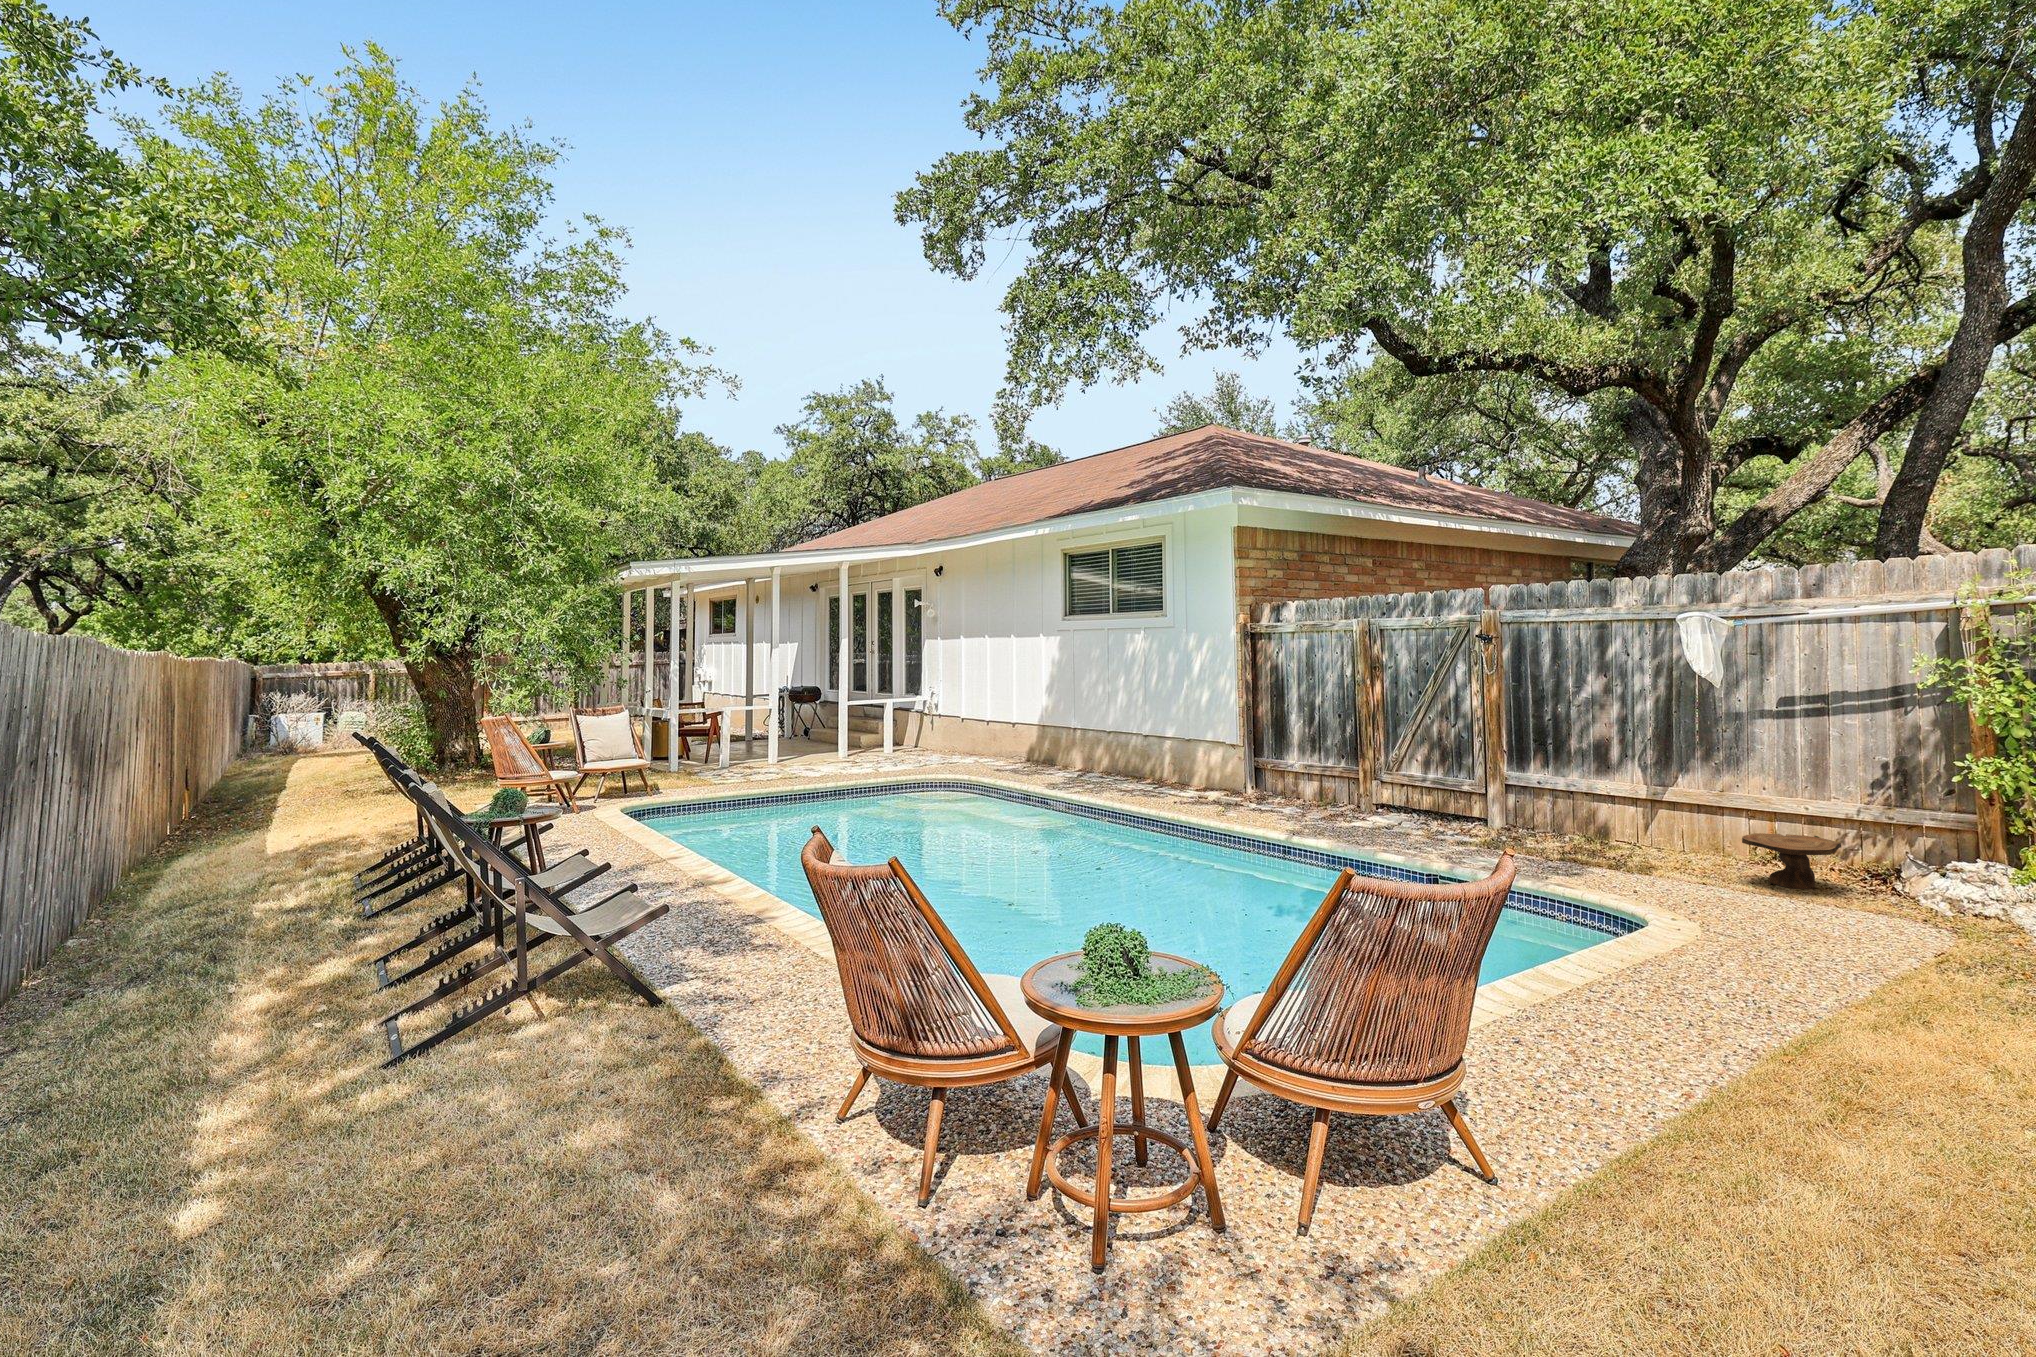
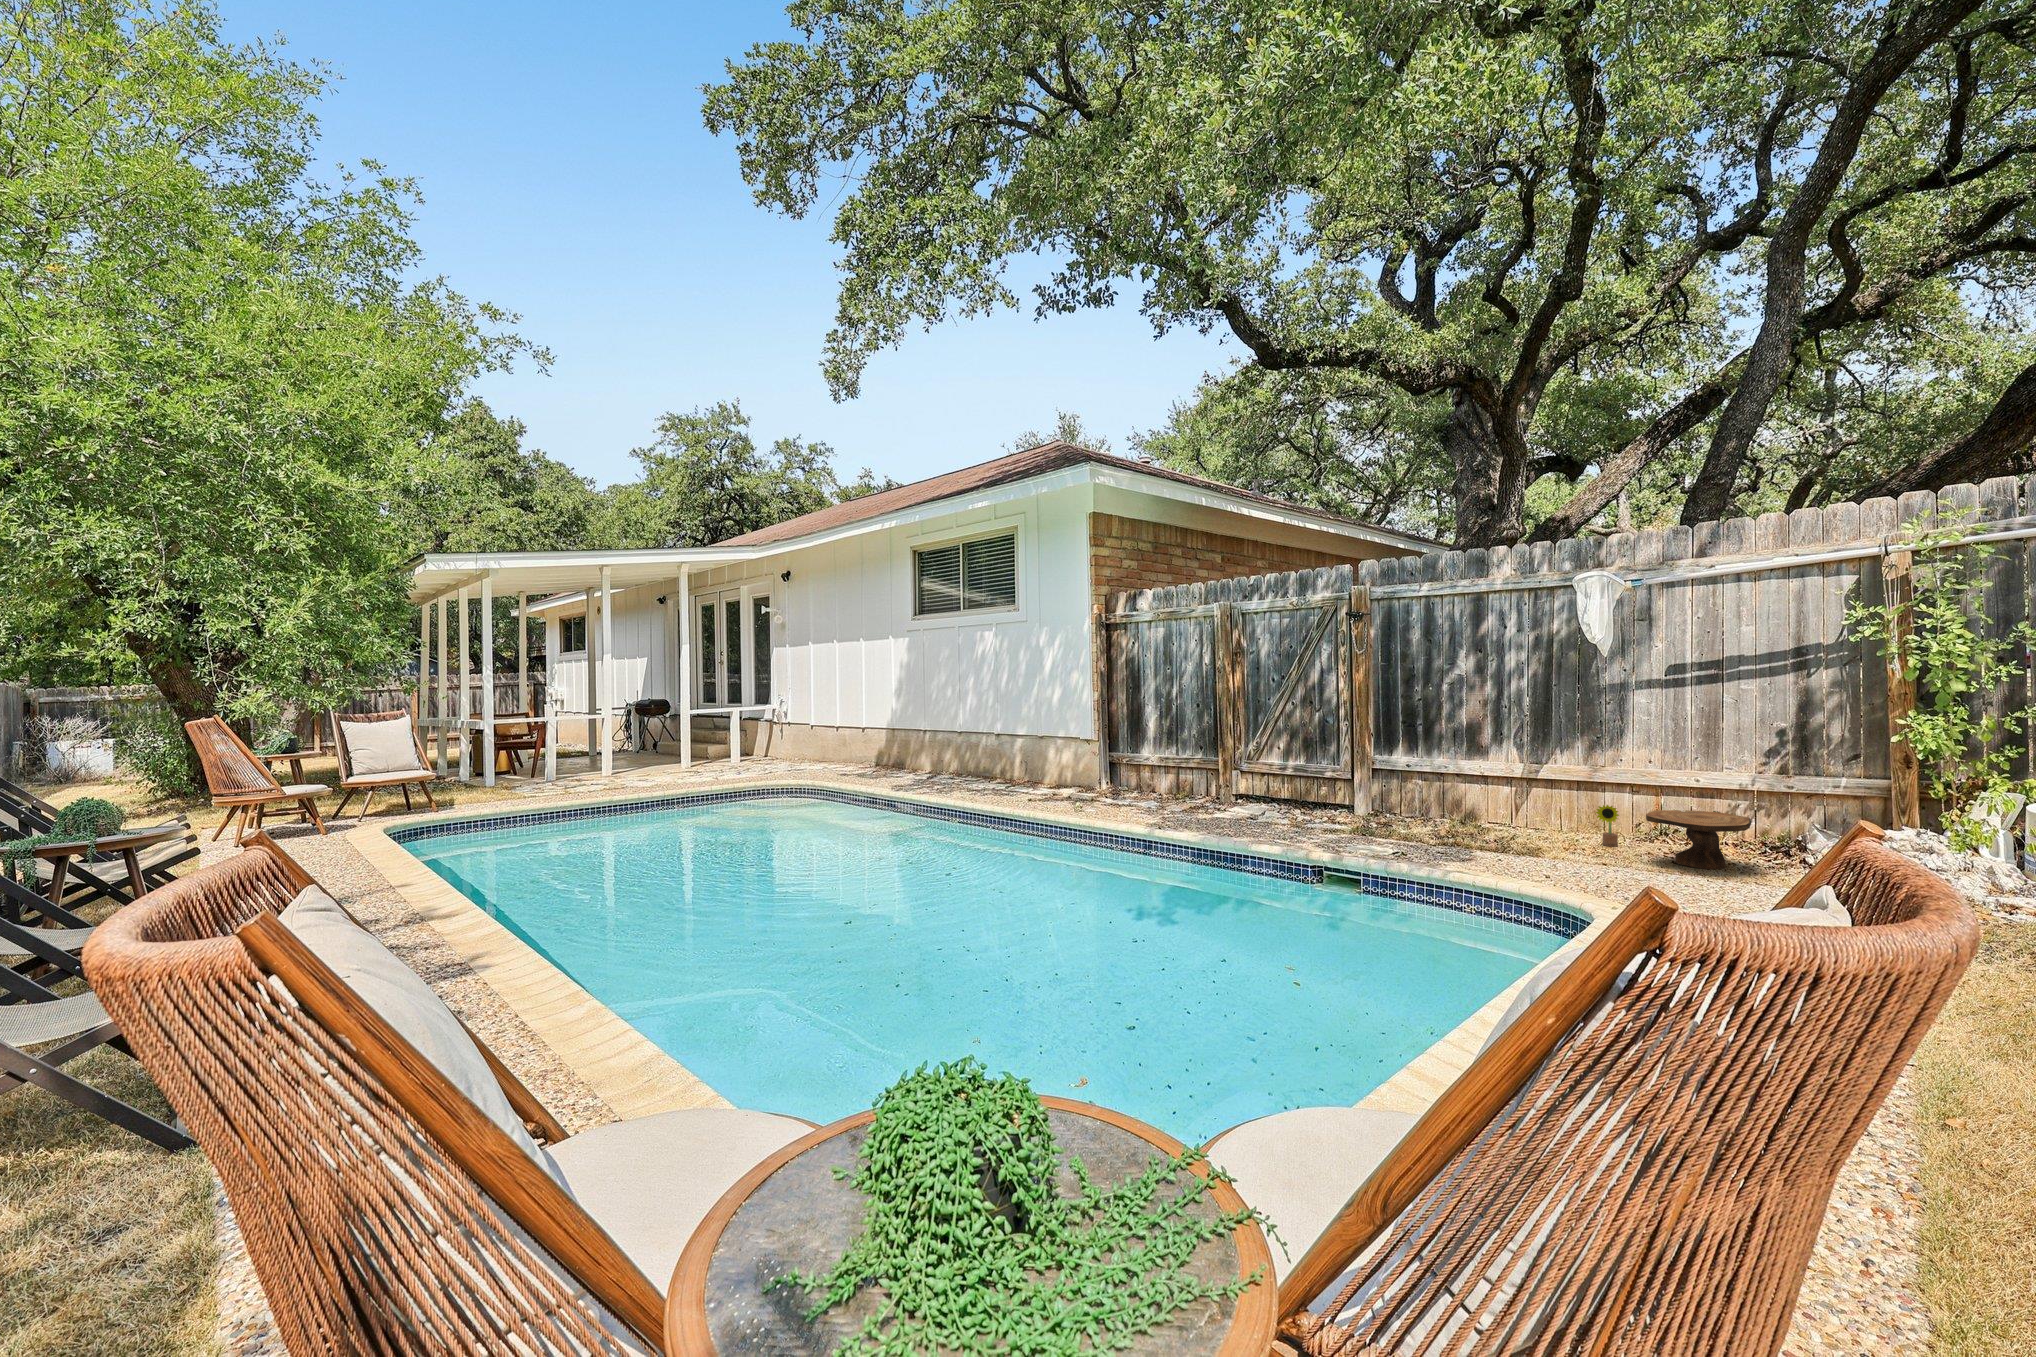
decorative plant: none [1705,826,1727,865] -> present [1596,805,1619,847]

